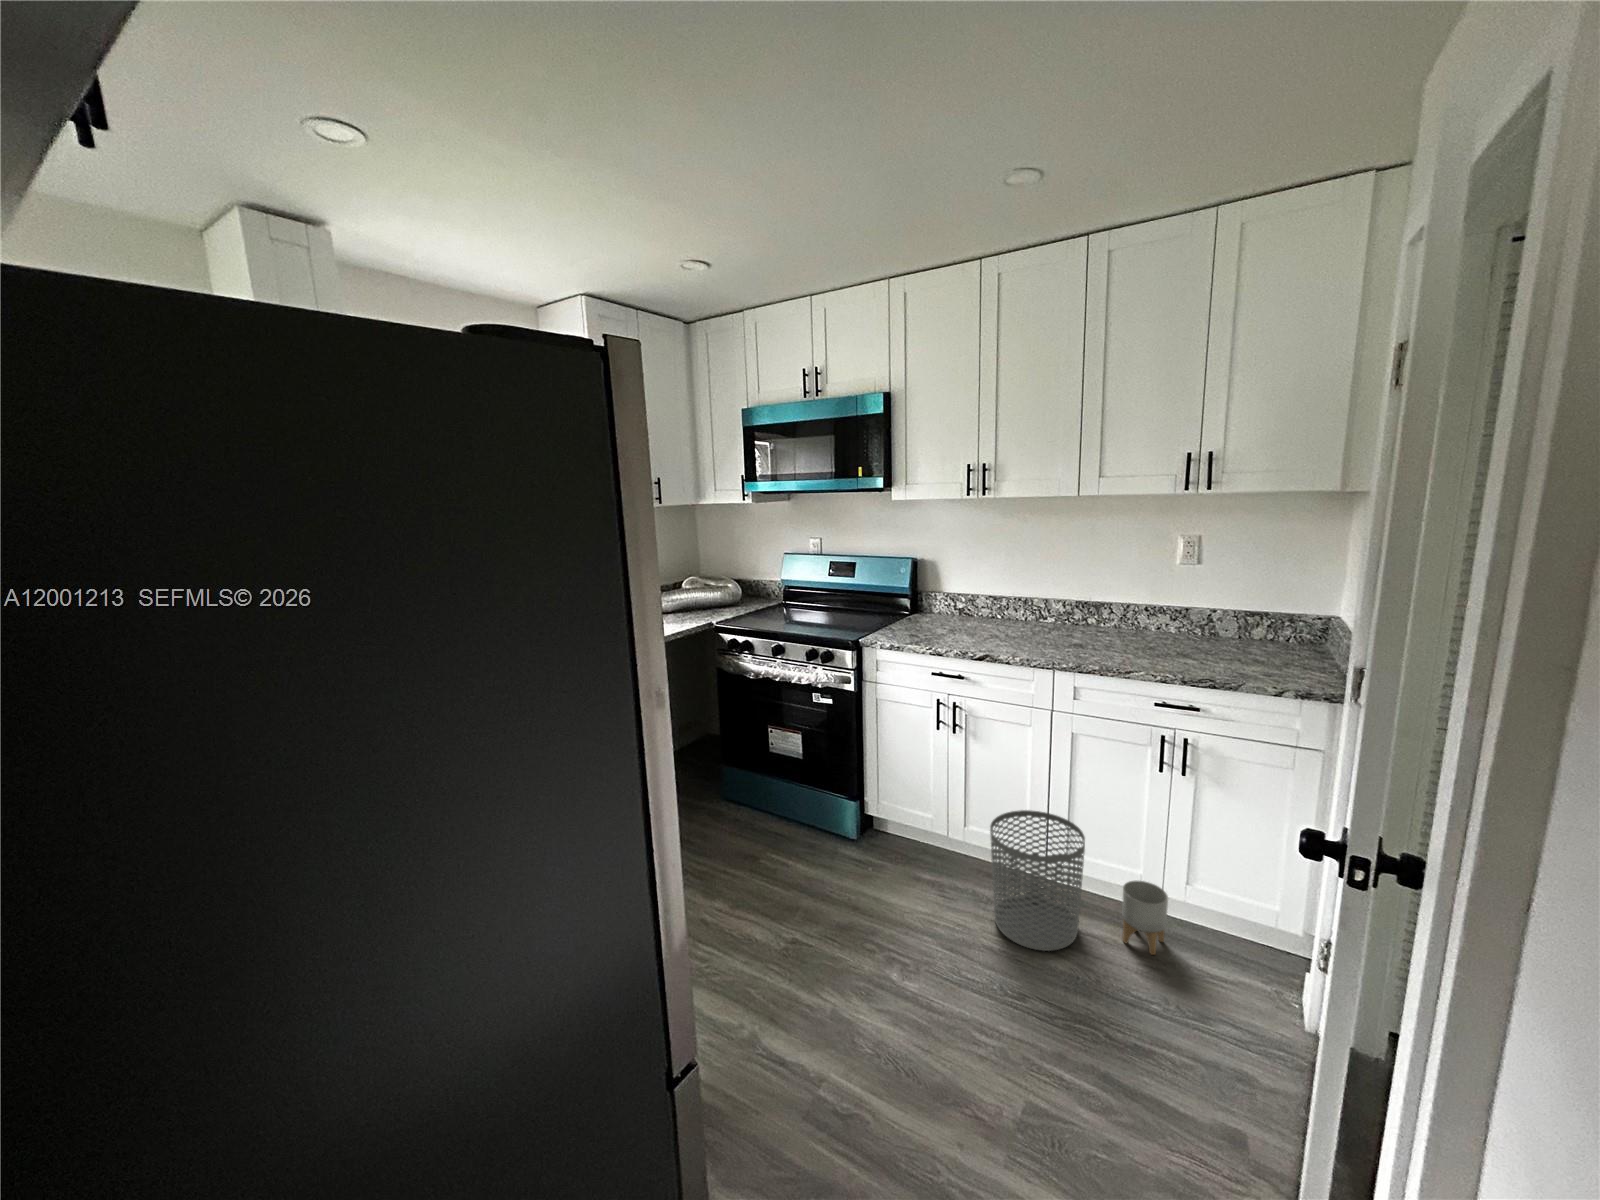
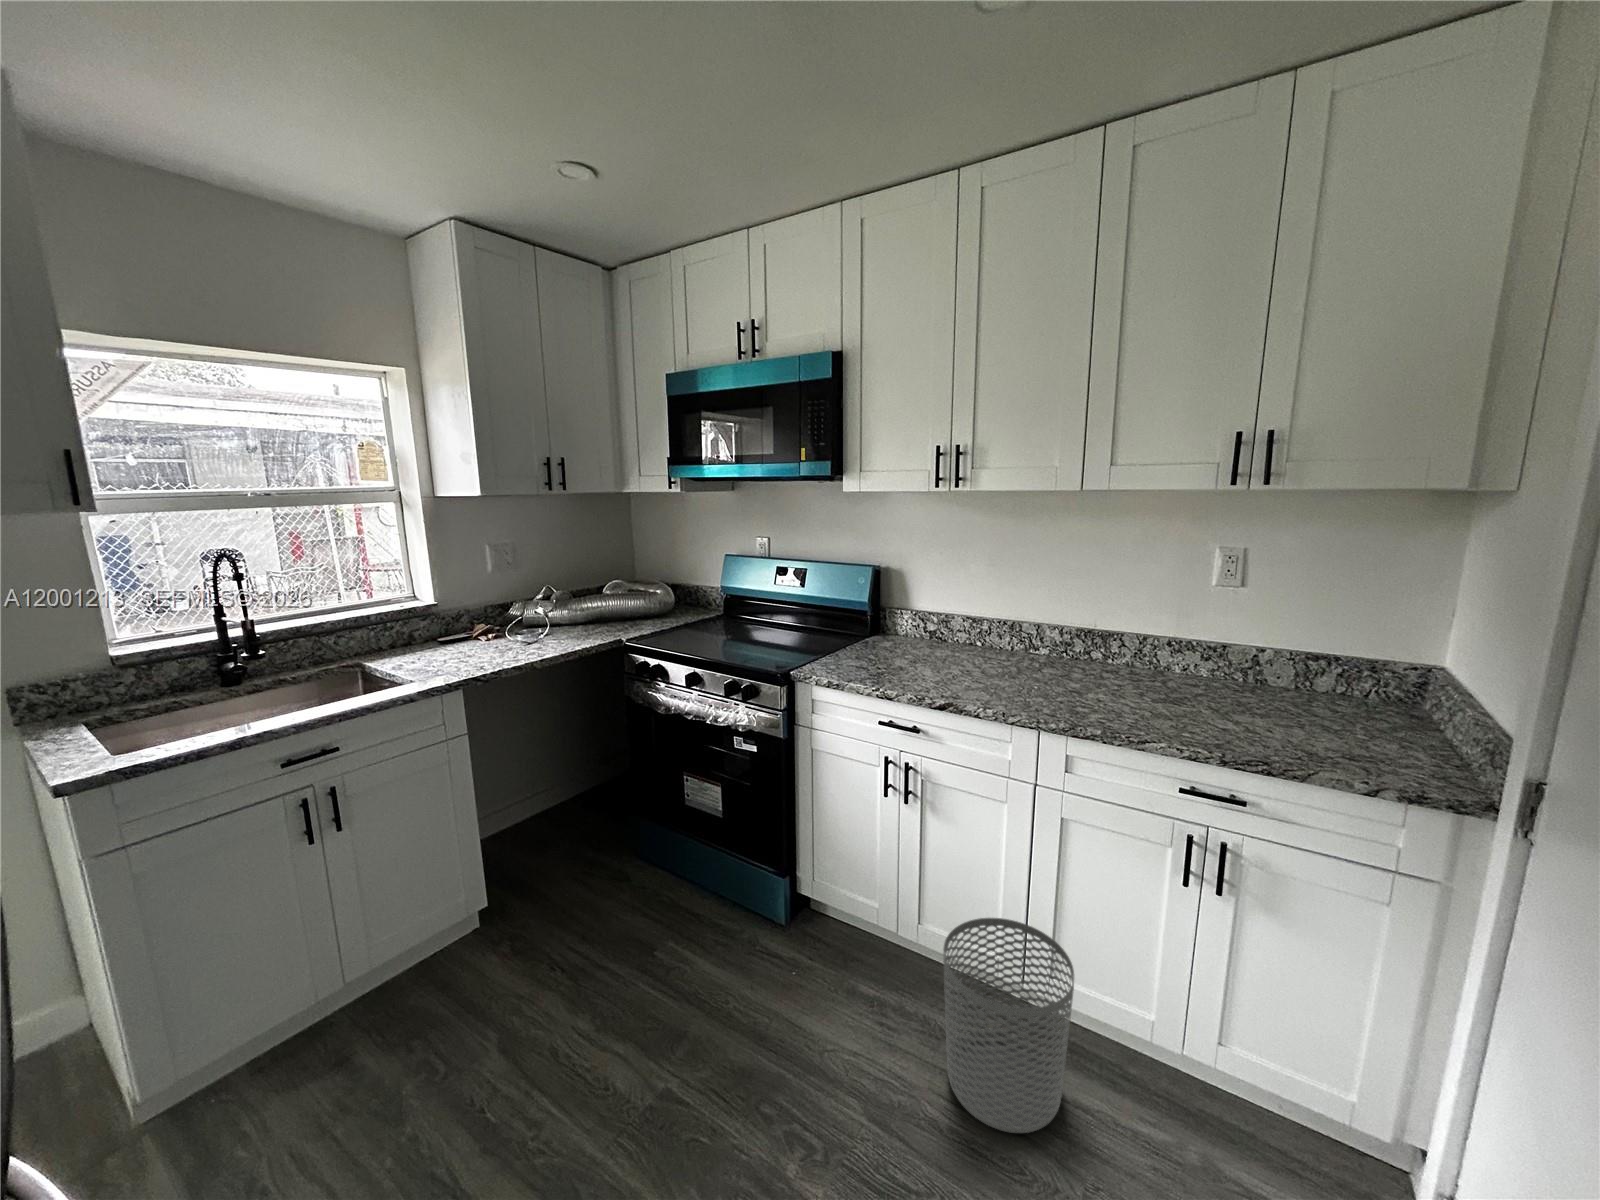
planter: present [1122,881,1168,955] -> none [1123,1031,1191,1148]

